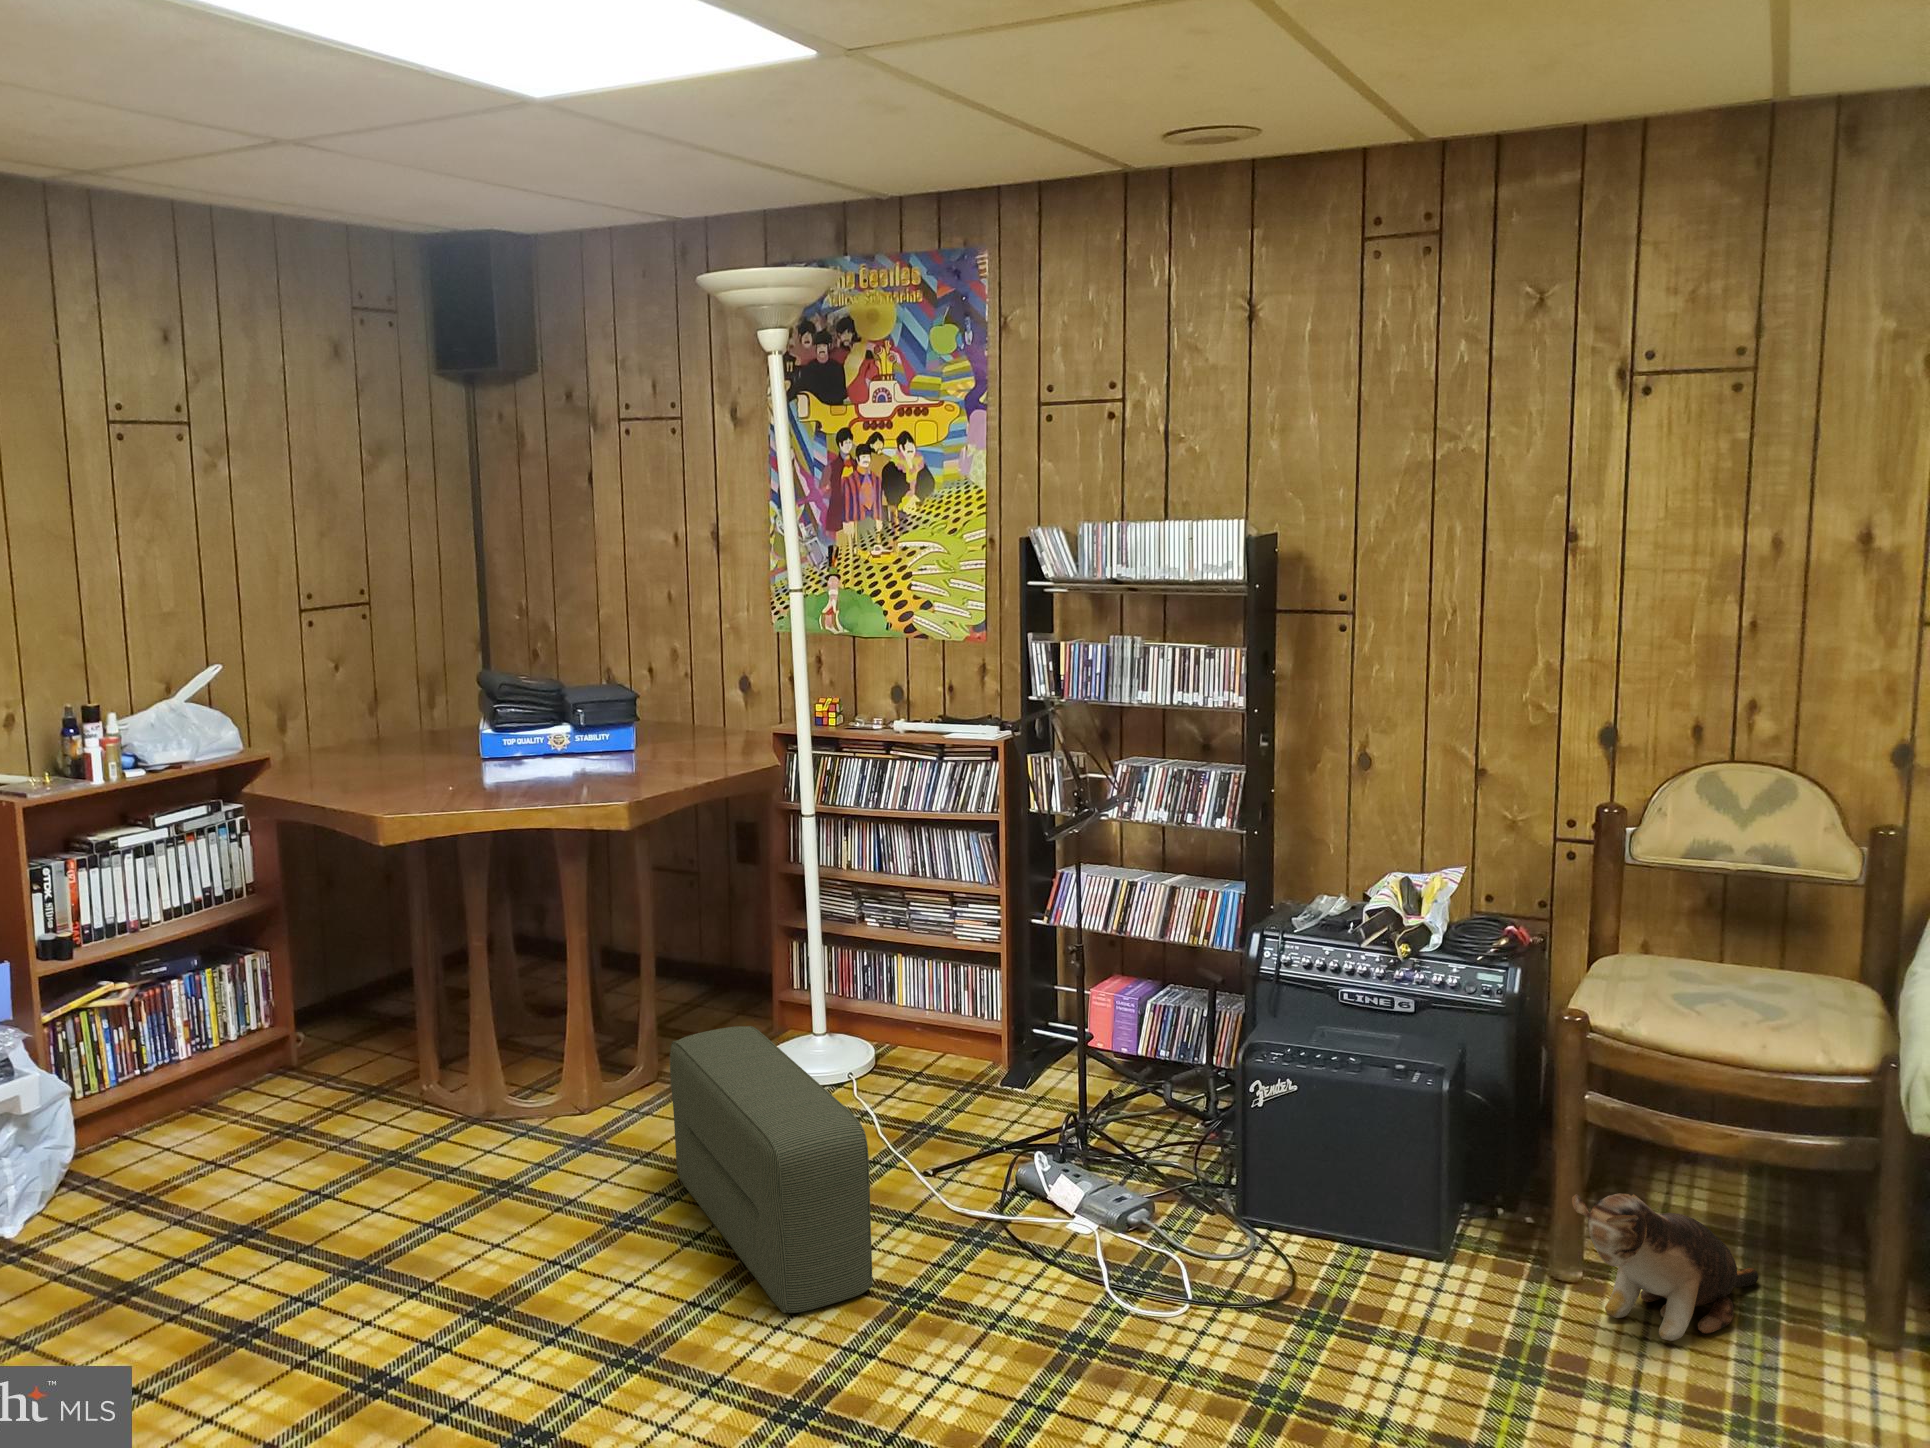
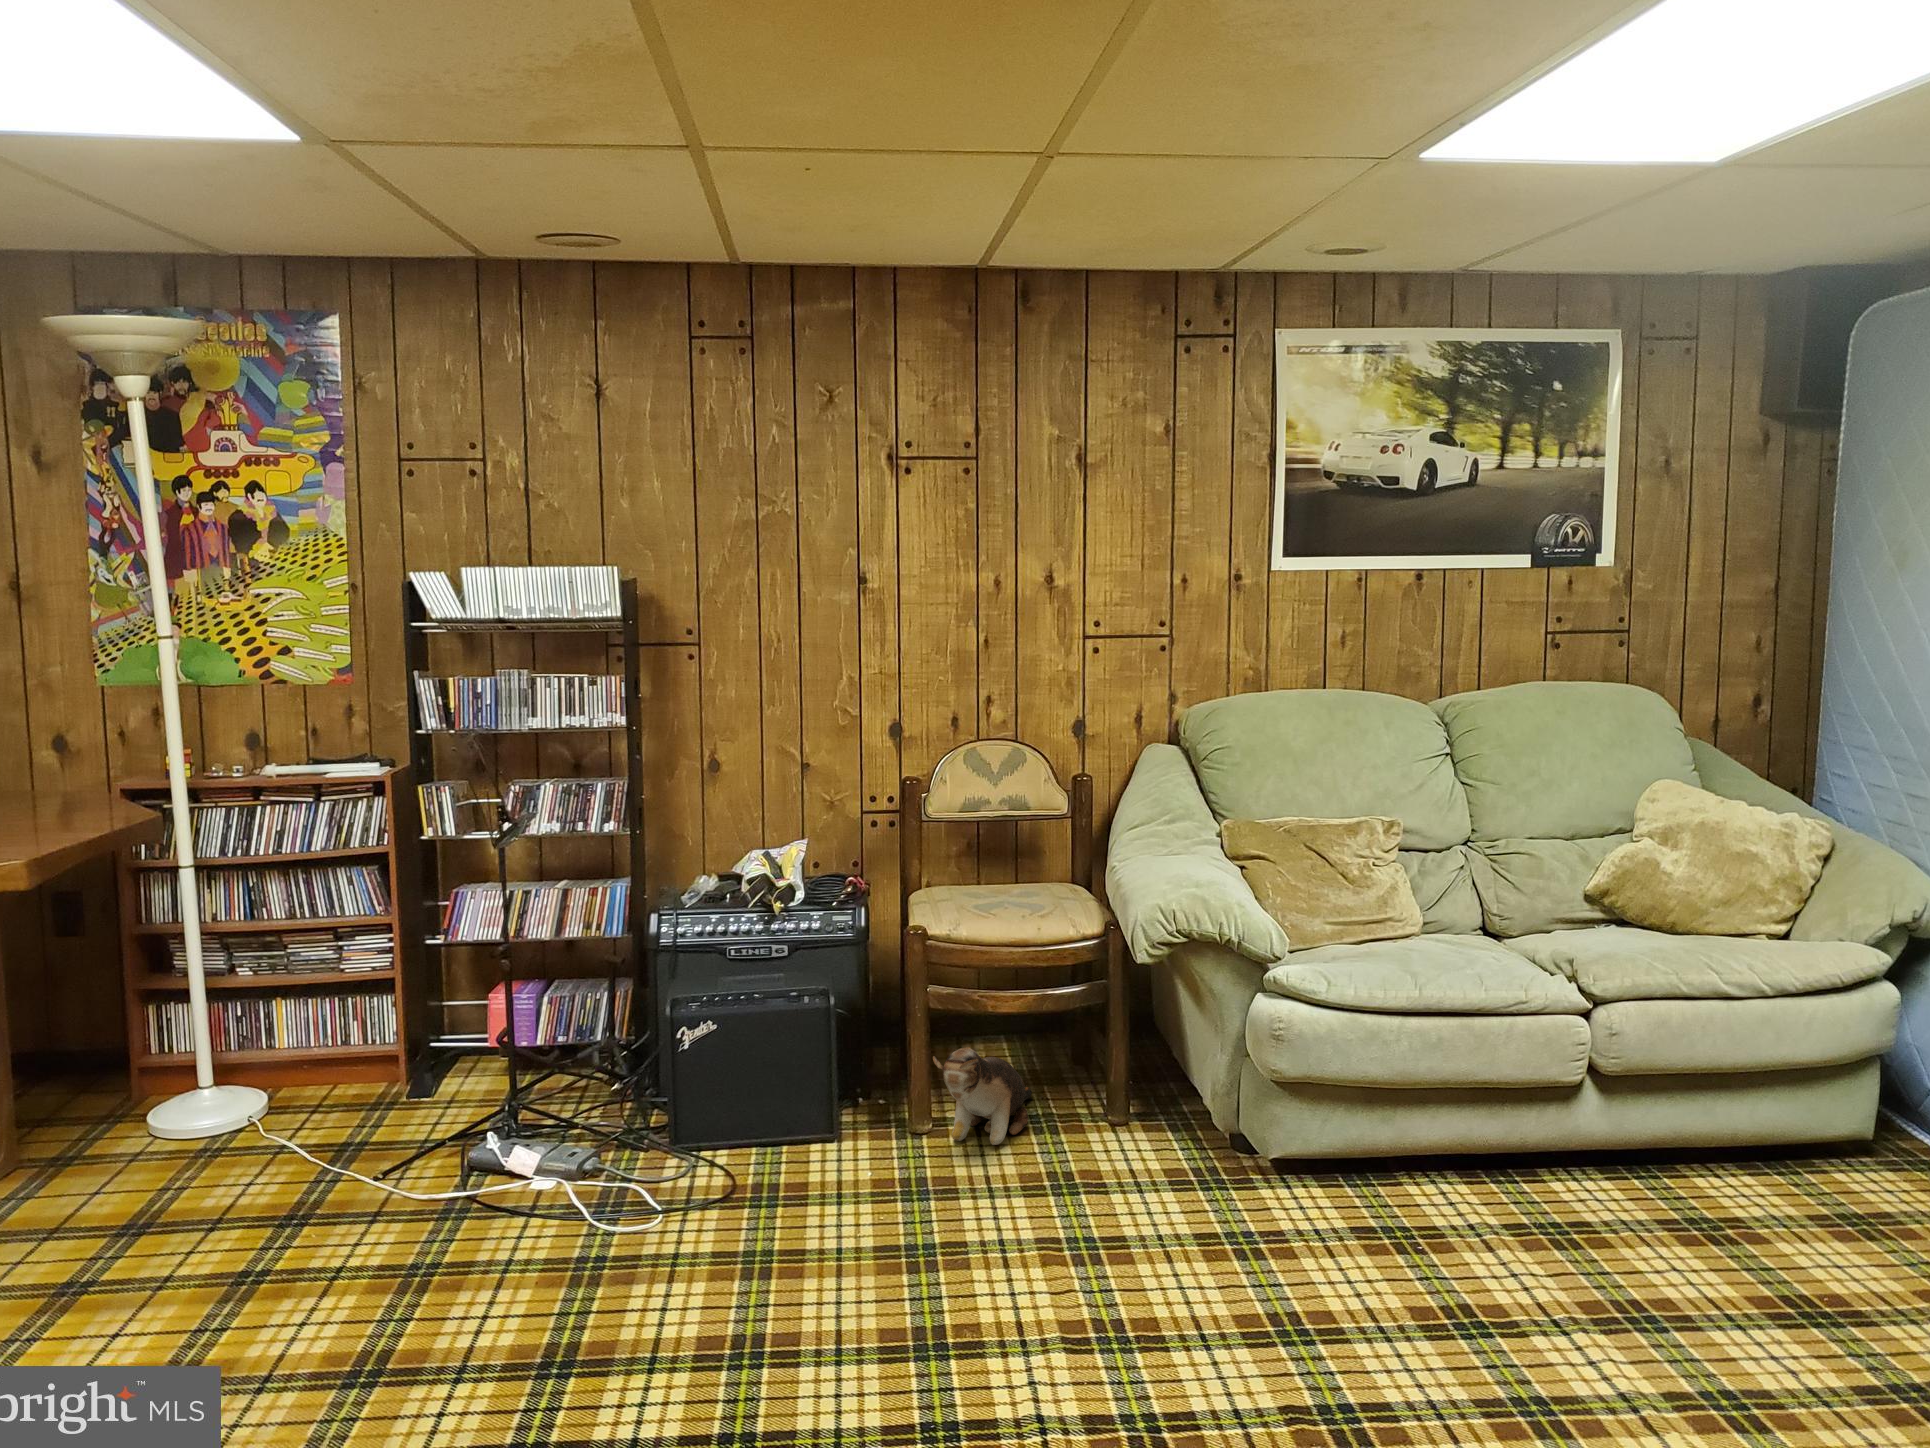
pouf: present [670,1026,872,1313] -> none [70,1081,366,1338]

